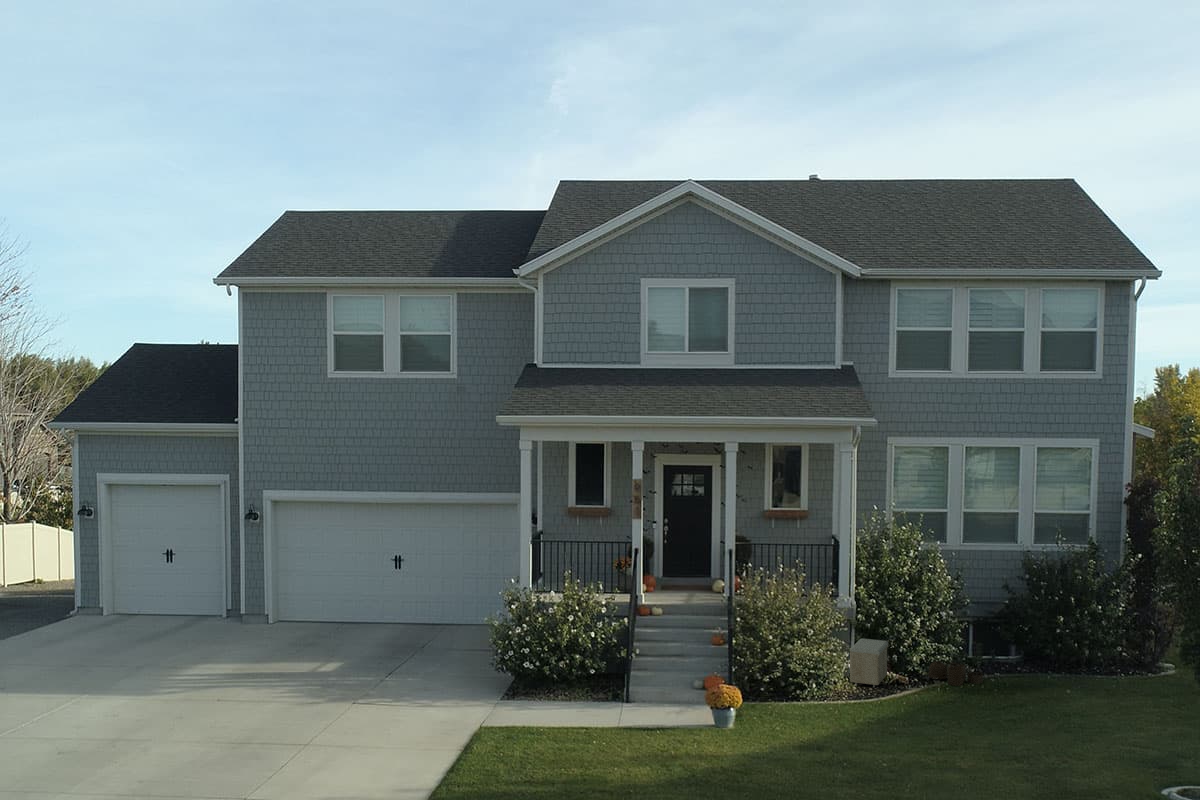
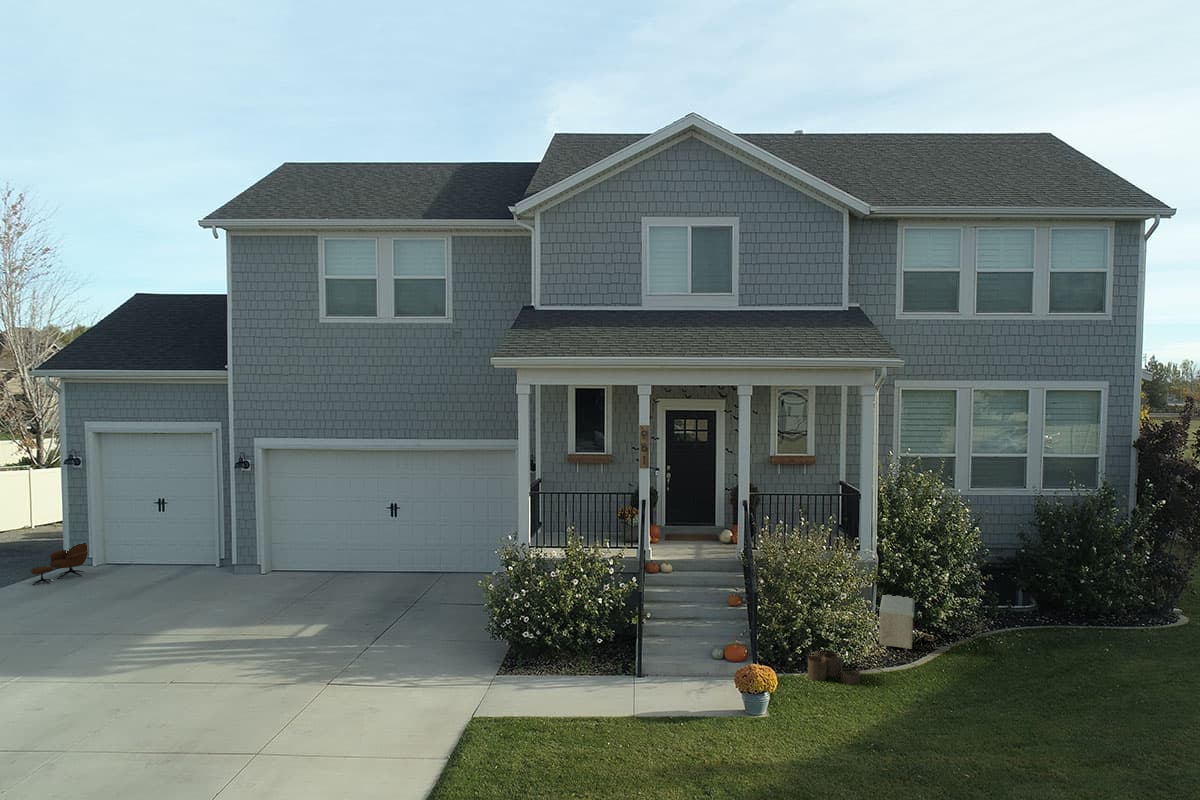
lounge chair: none [48,582,99,632] -> present [31,543,88,585]
woven basket: present [929,661,983,686] -> present [807,648,860,684]

